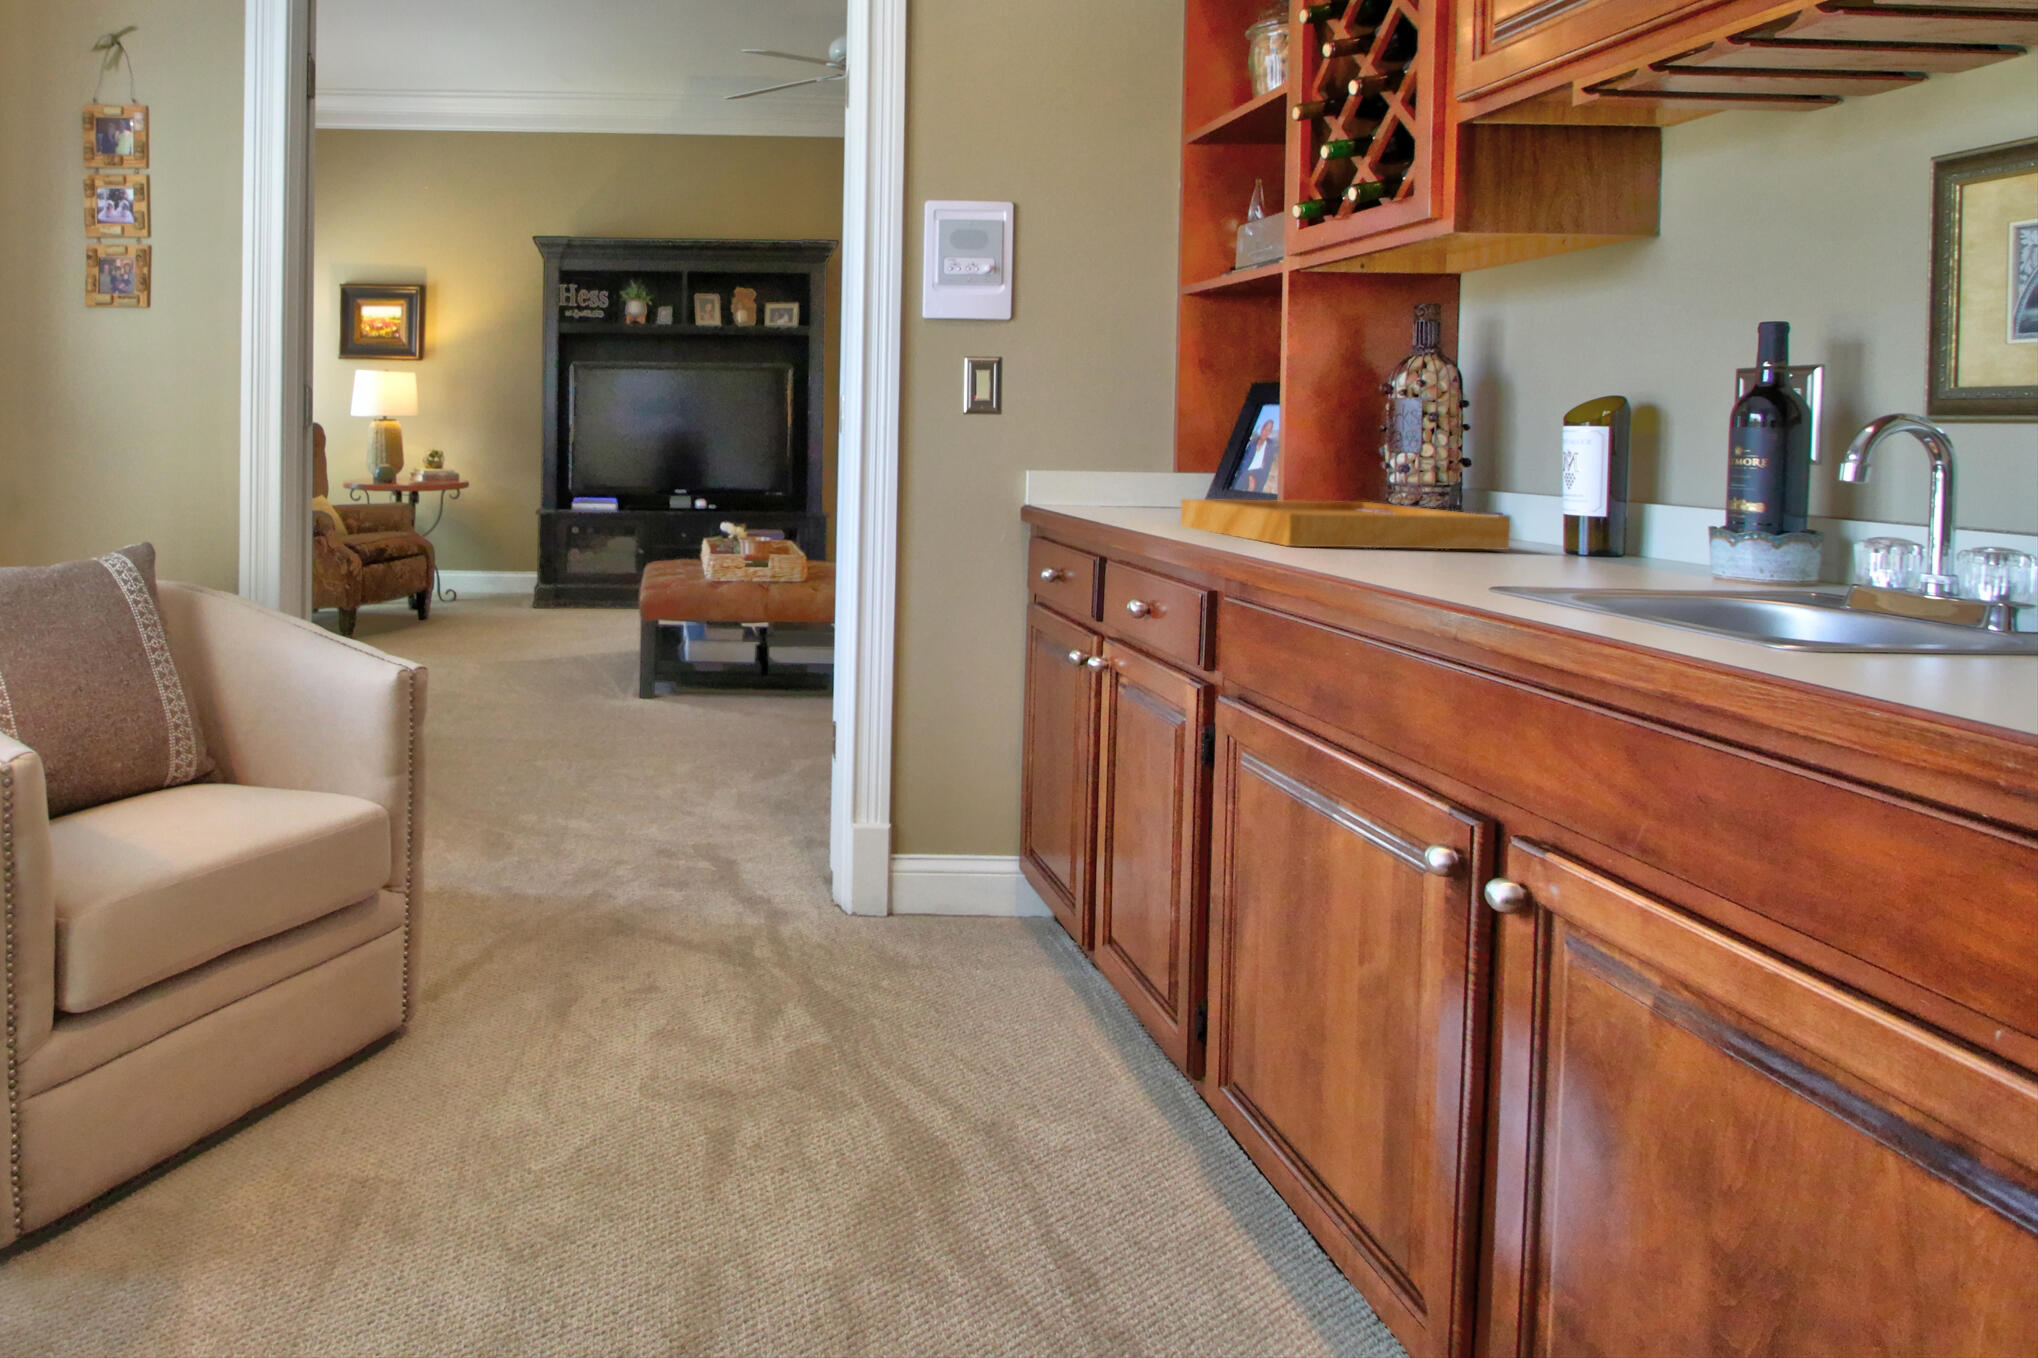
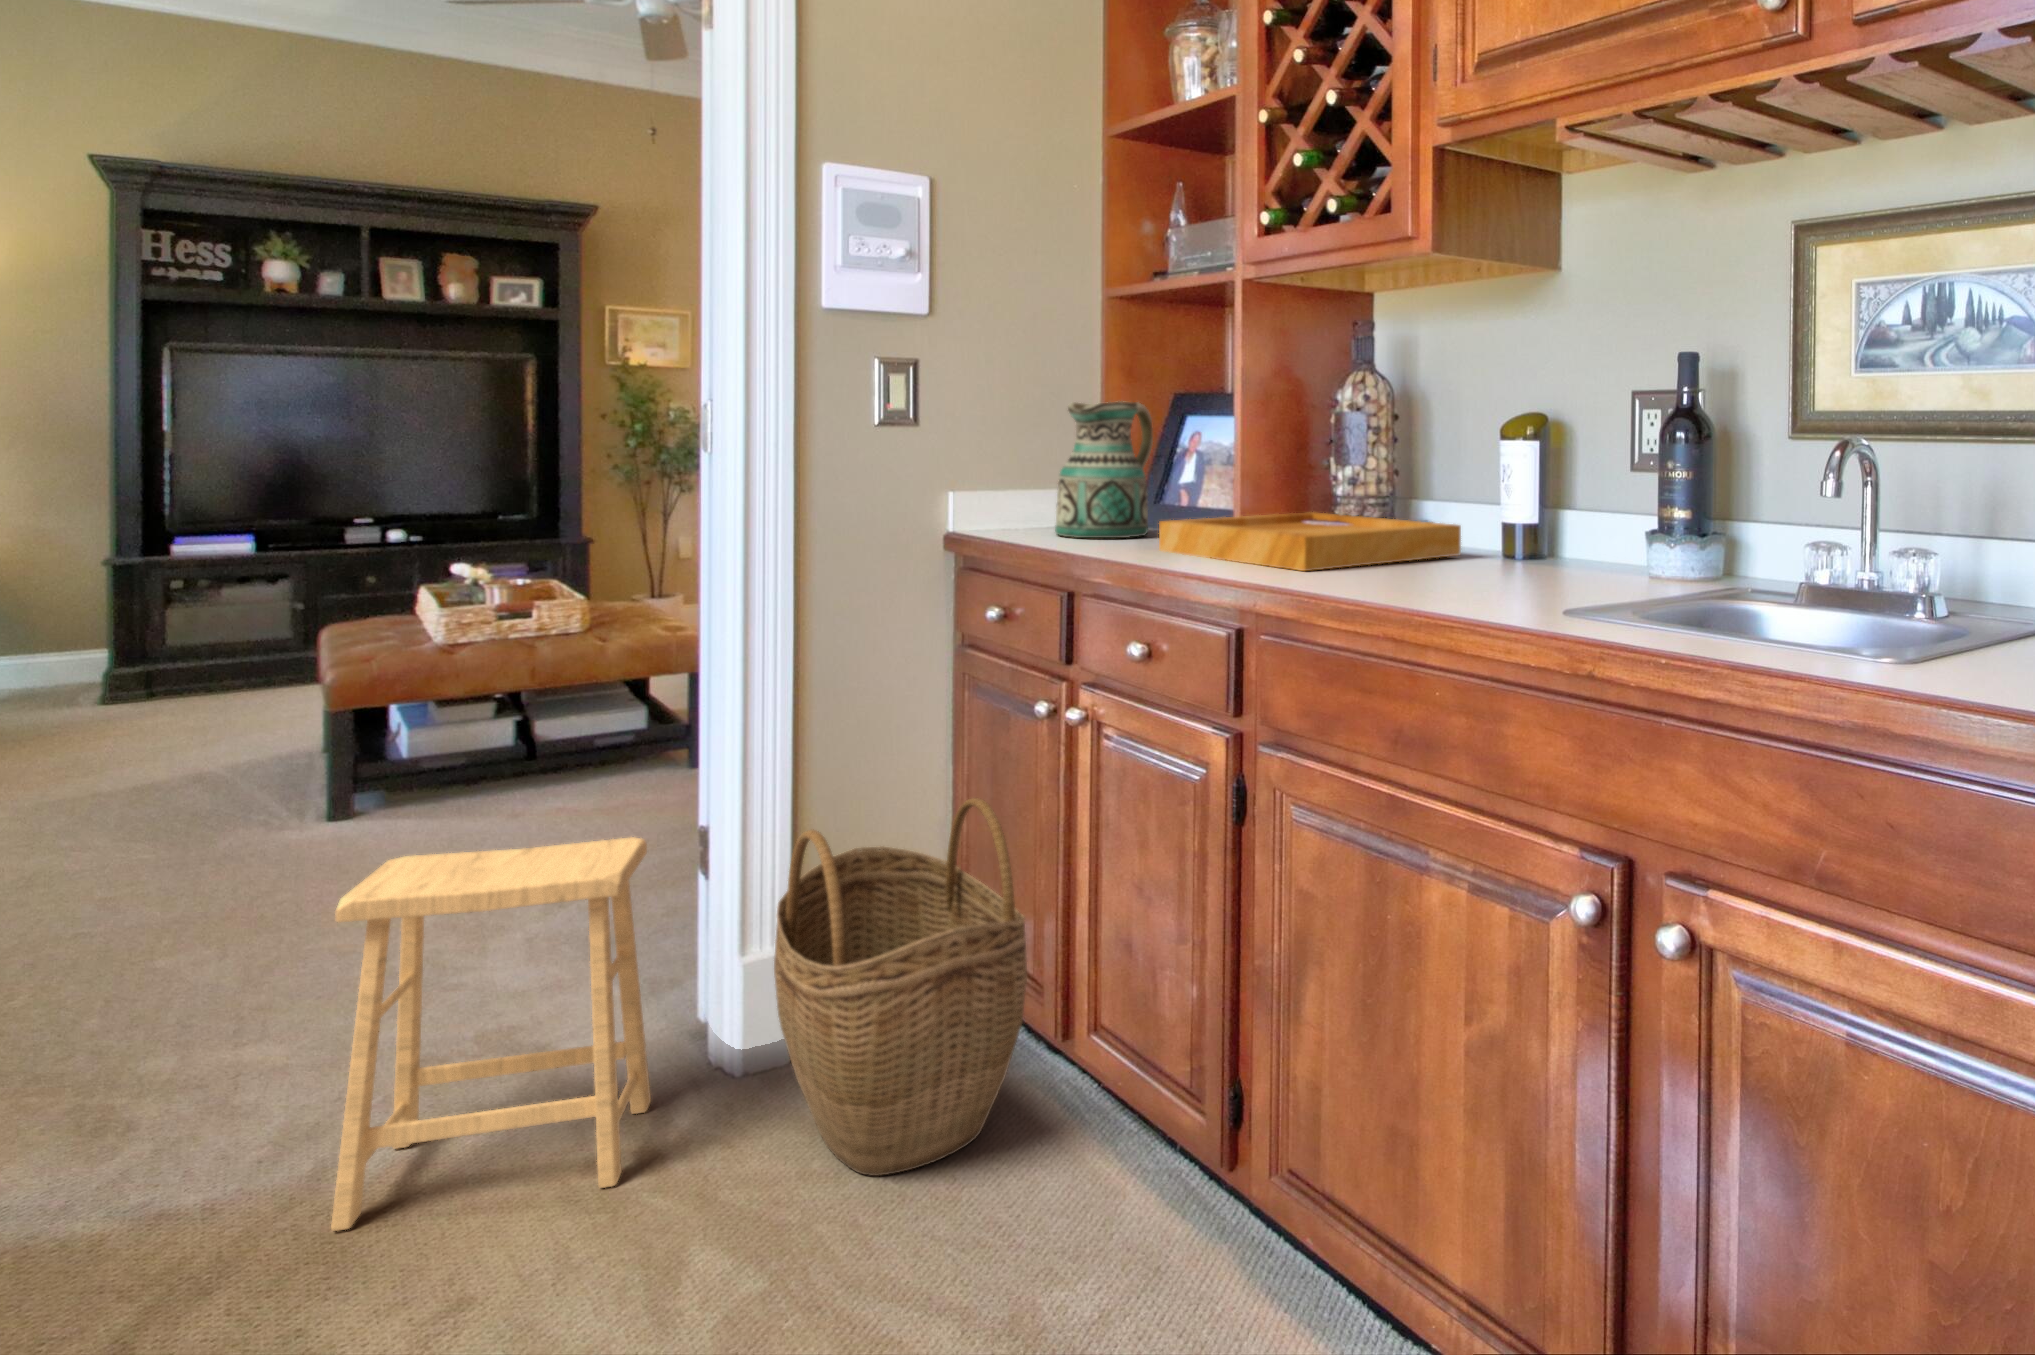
ceramic pitcher: none [1107,391,1212,516] -> present [1055,401,1153,538]
footstool: none [603,697,788,950] -> present [331,837,651,1231]
woven basket: none [865,724,1052,1008] -> present [774,798,1027,1176]

